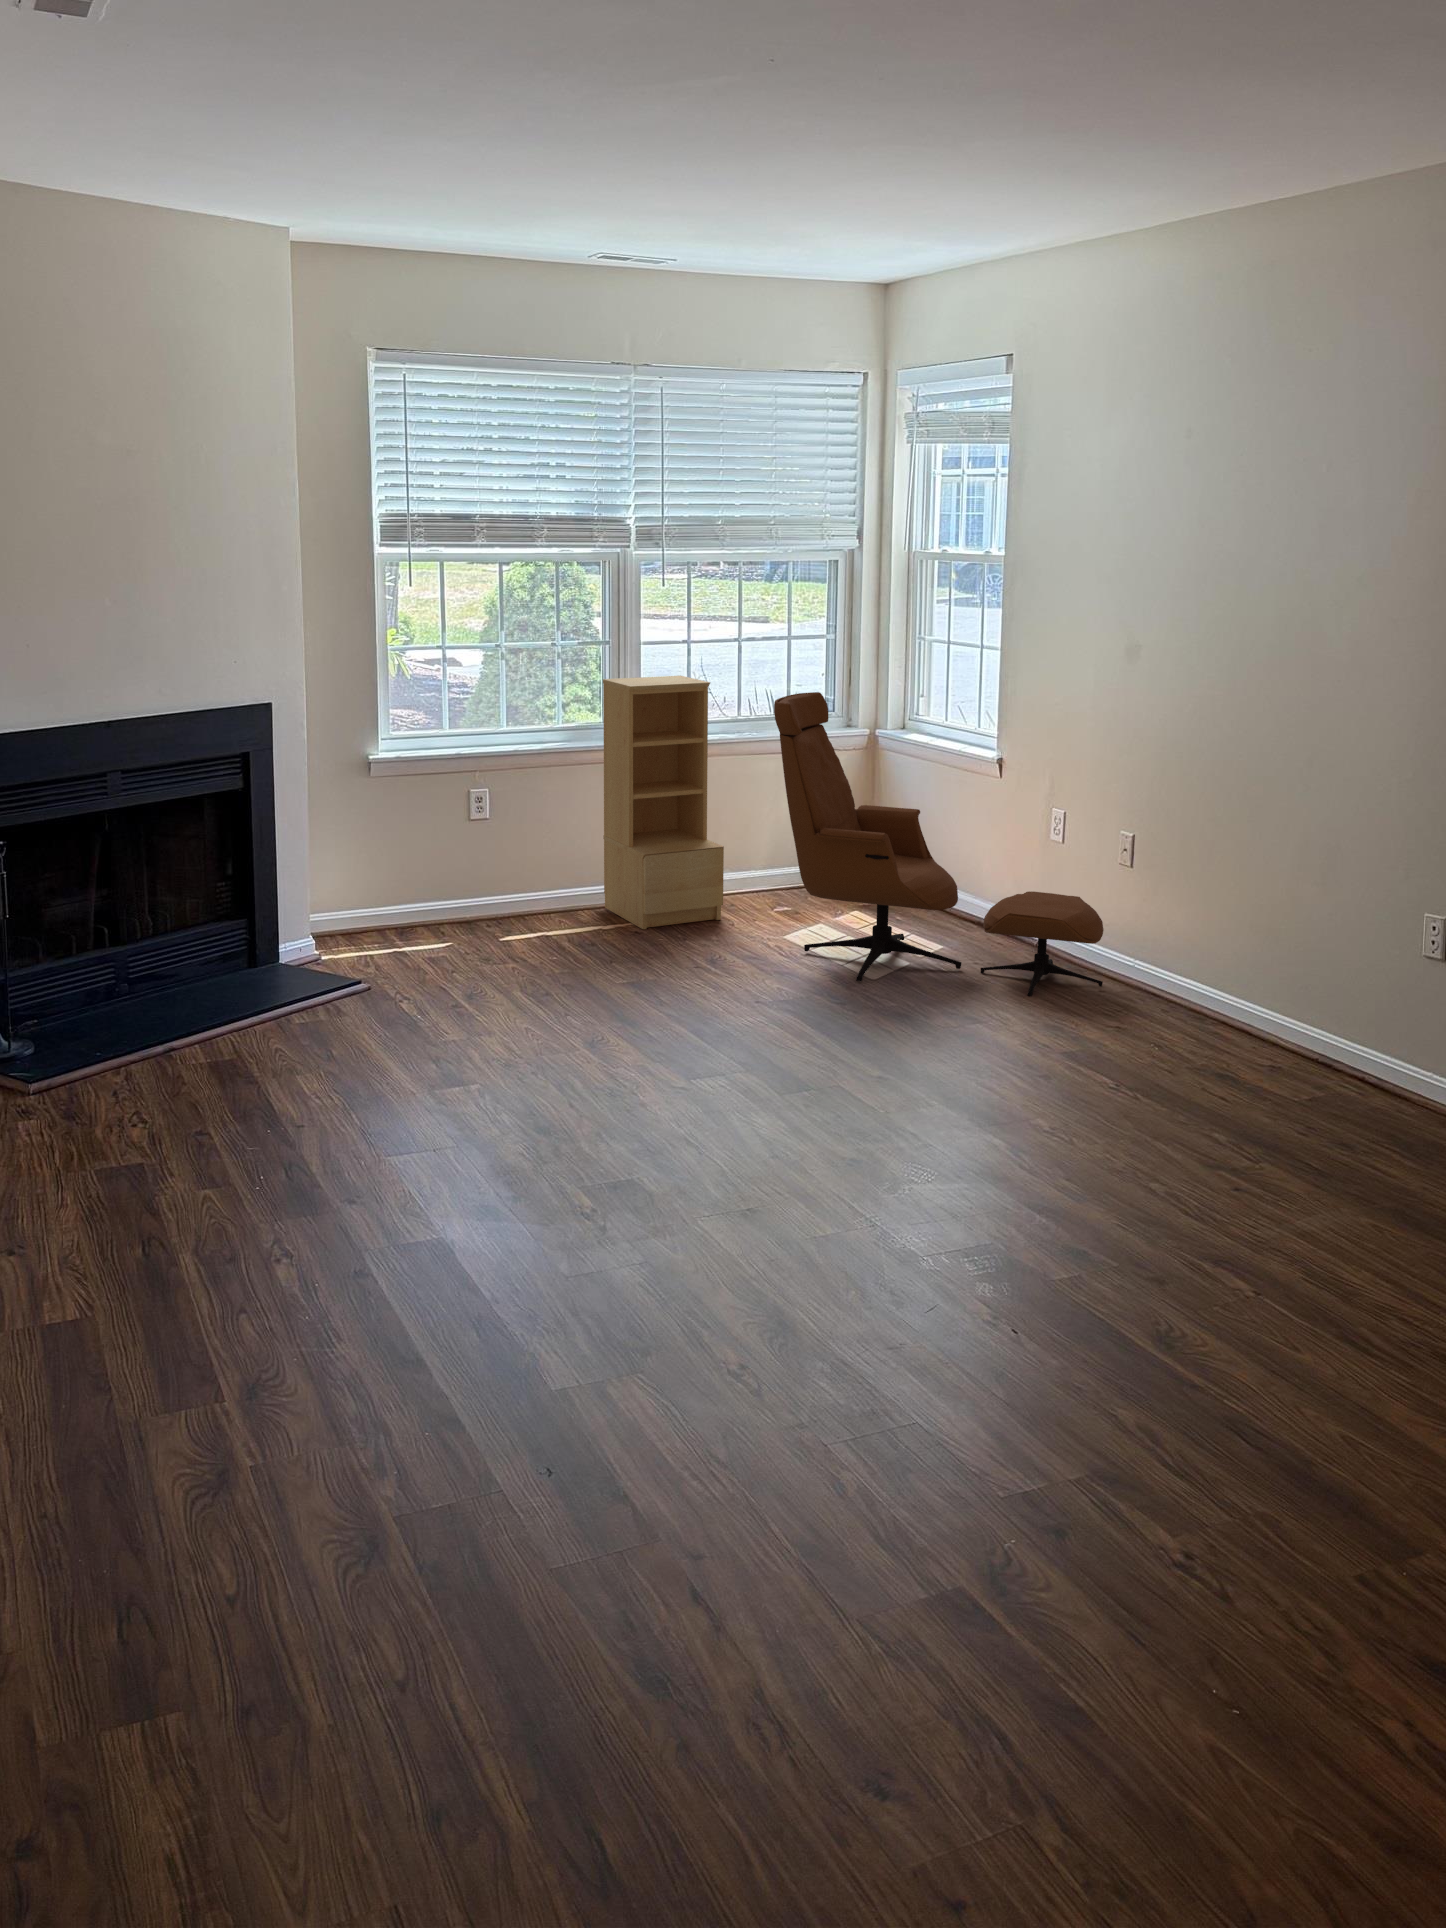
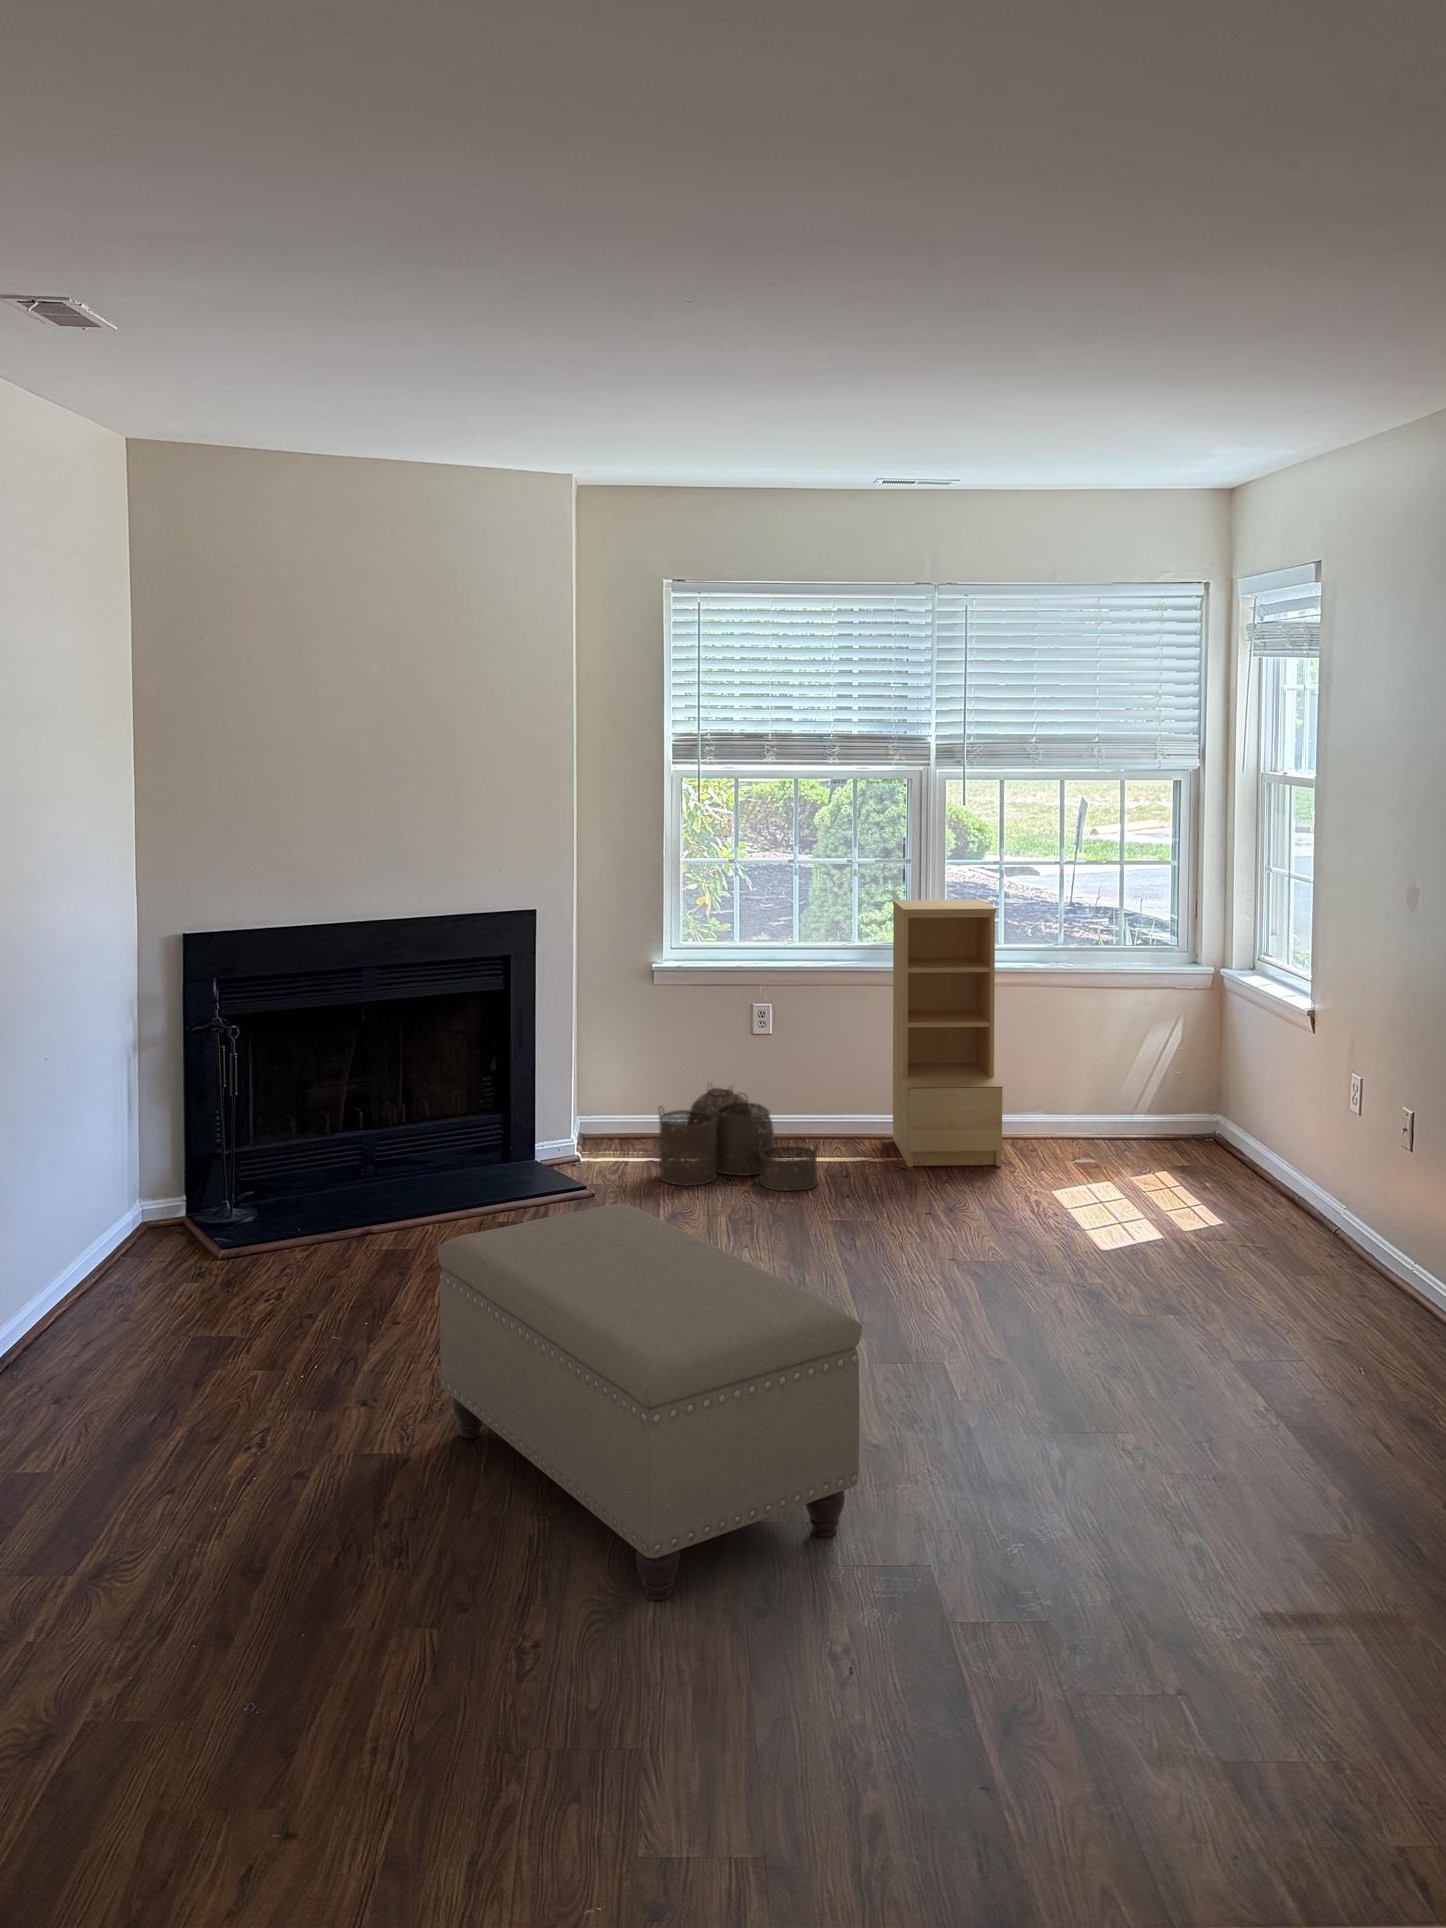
lounge chair: present [774,692,1104,996] -> none [1010,925,1387,1304]
woven basket: none [417,870,578,969] -> present [659,1086,818,1191]
ottoman: none [452,969,905,1292] -> present [437,1204,862,1601]

